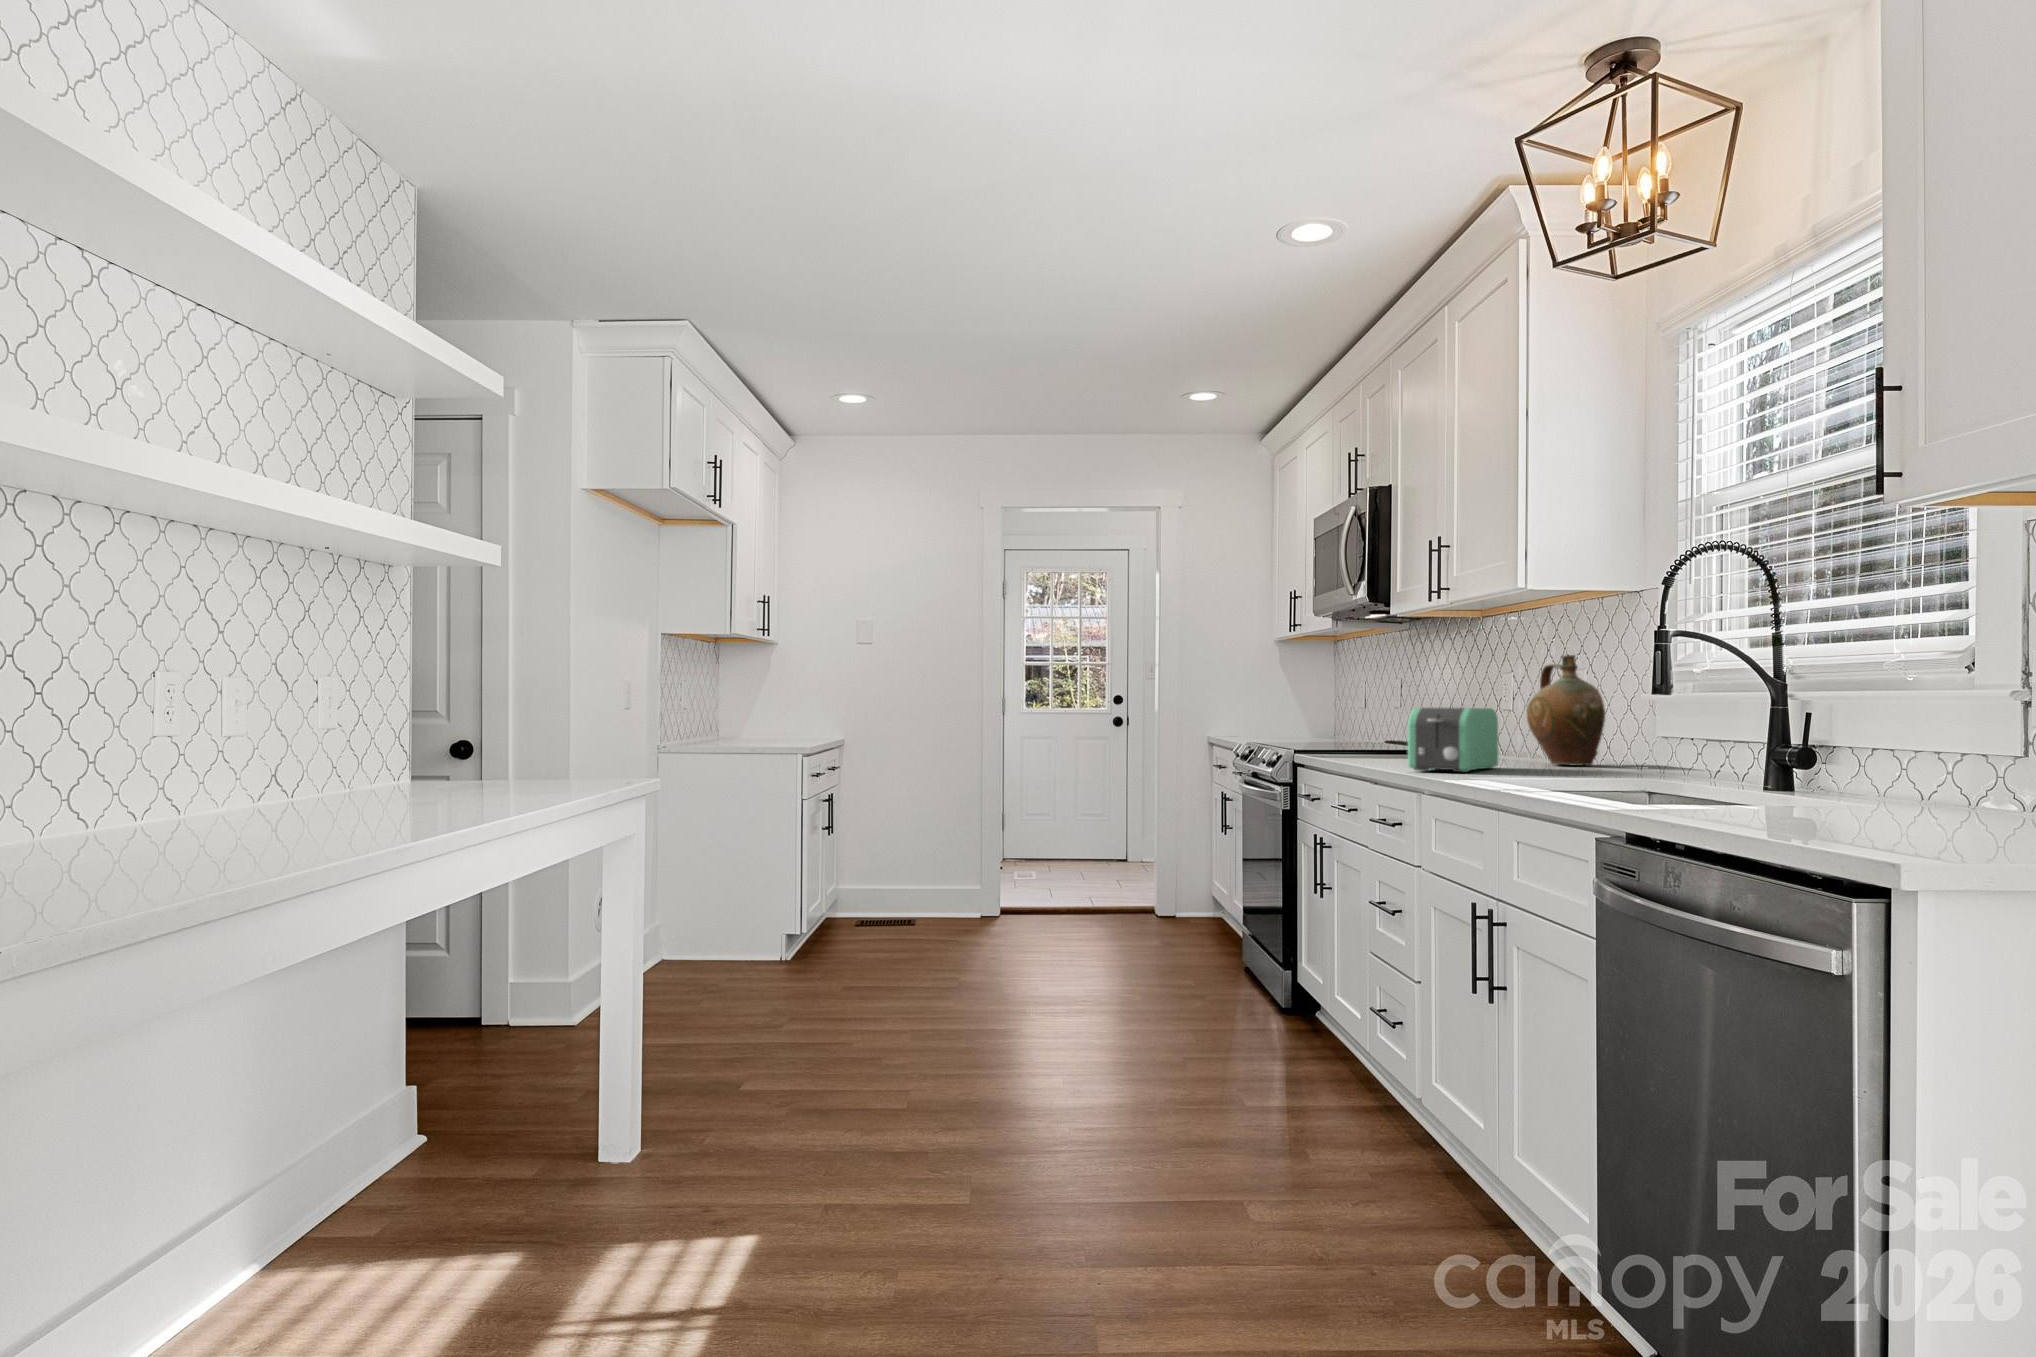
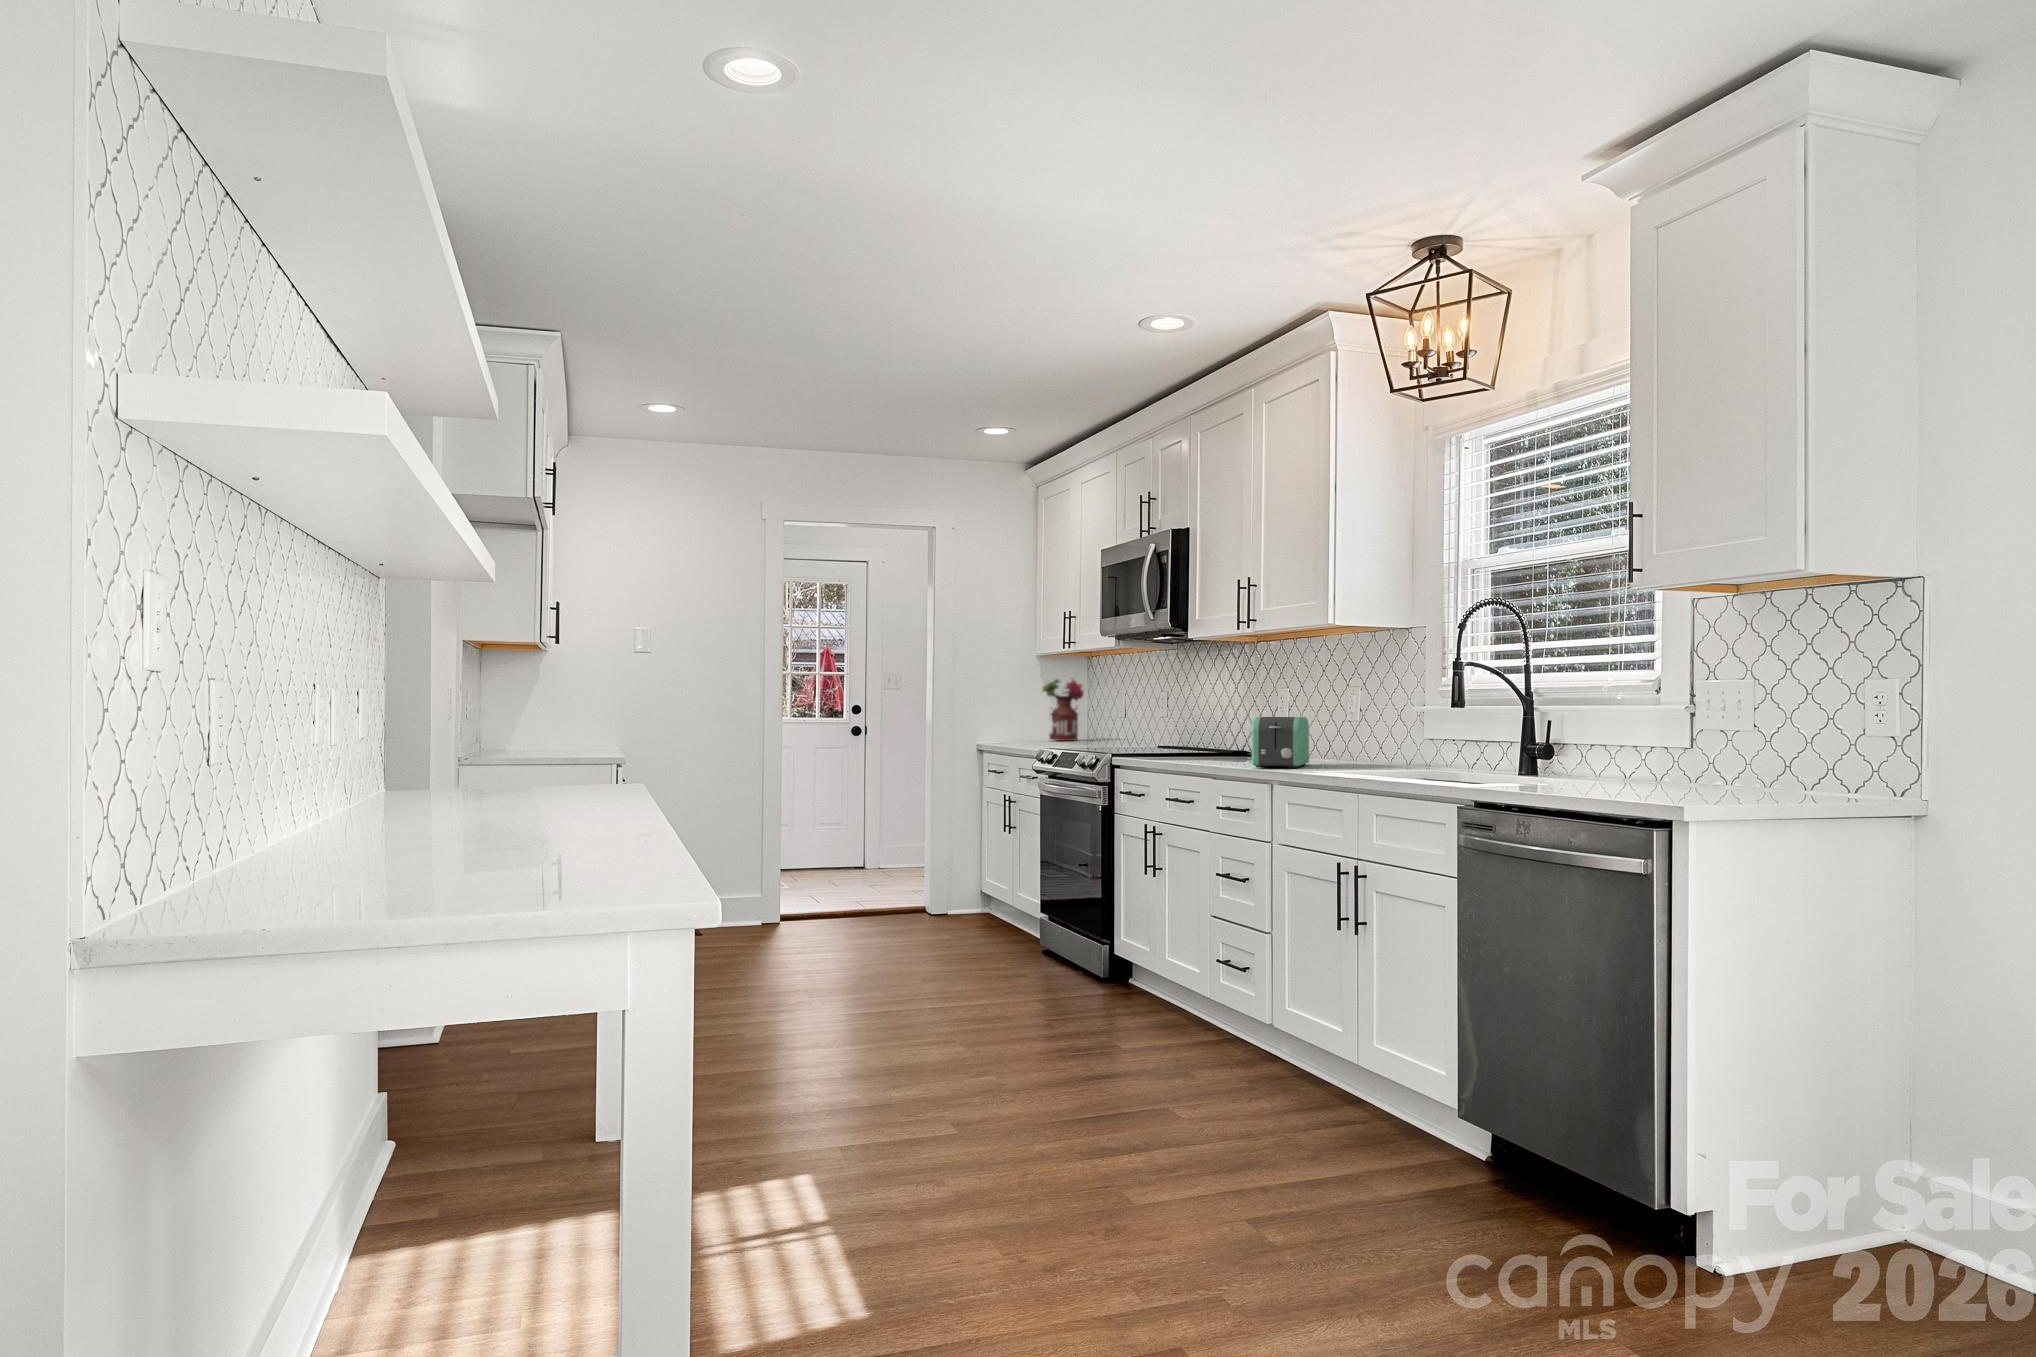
ceramic jug: present [1527,655,1605,766] -> none [1321,675,1385,761]
flower arrangement: none [1282,665,1332,735] -> present [1043,679,1084,741]

